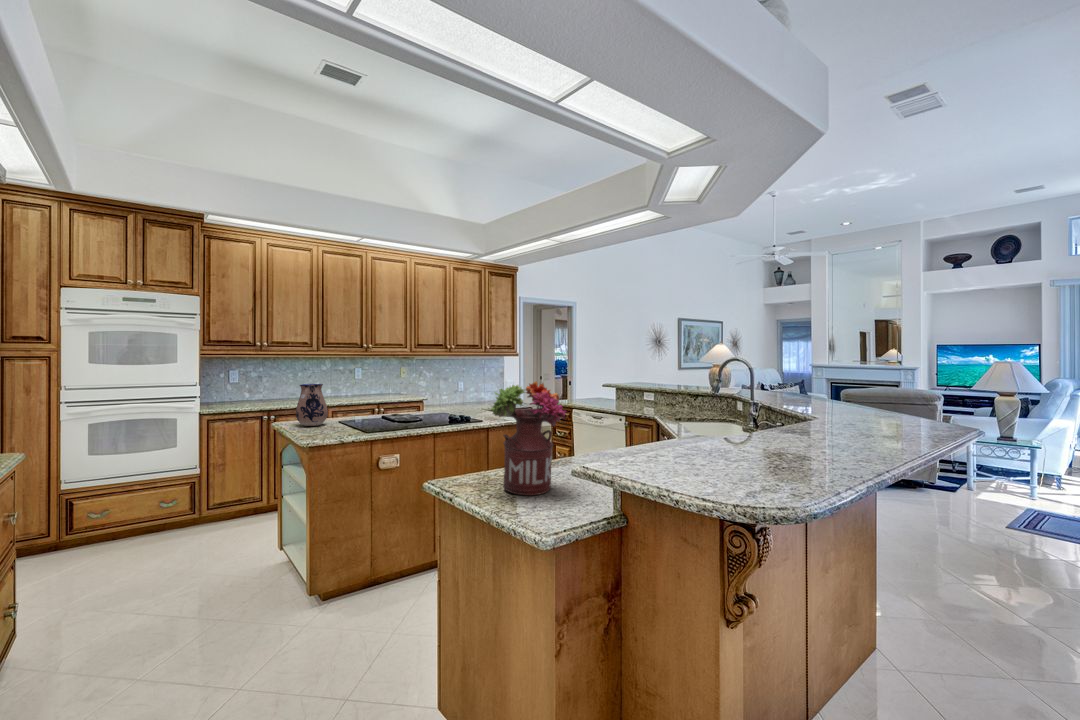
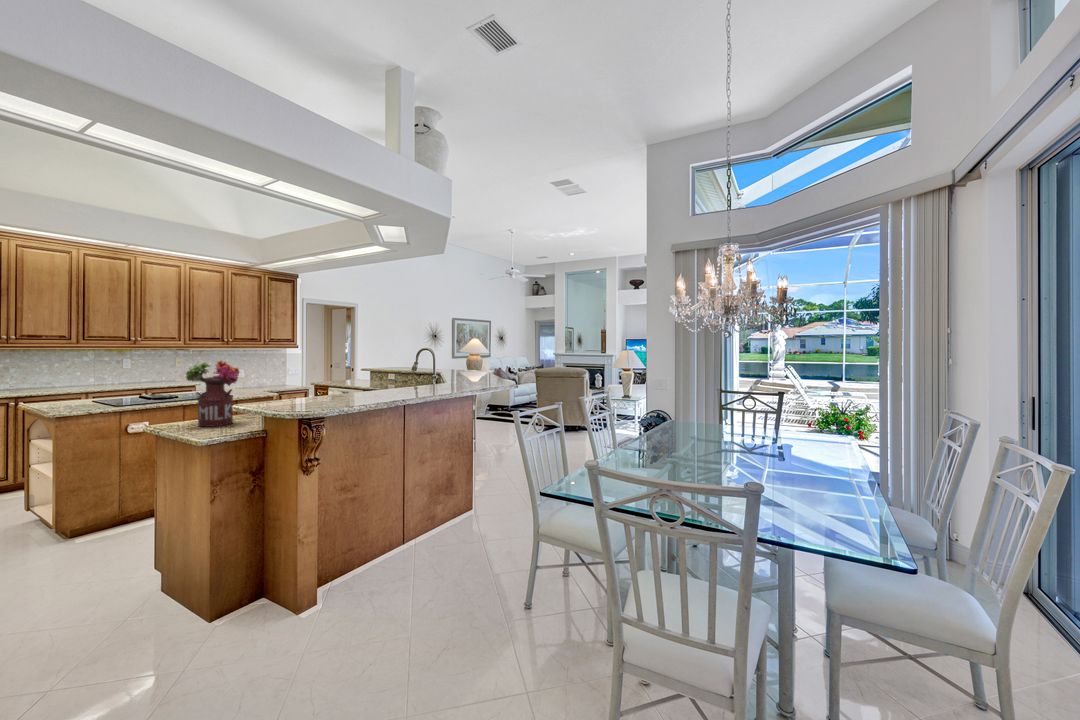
ceramic pitcher: present [296,384,328,426] -> none [45,370,80,404]

